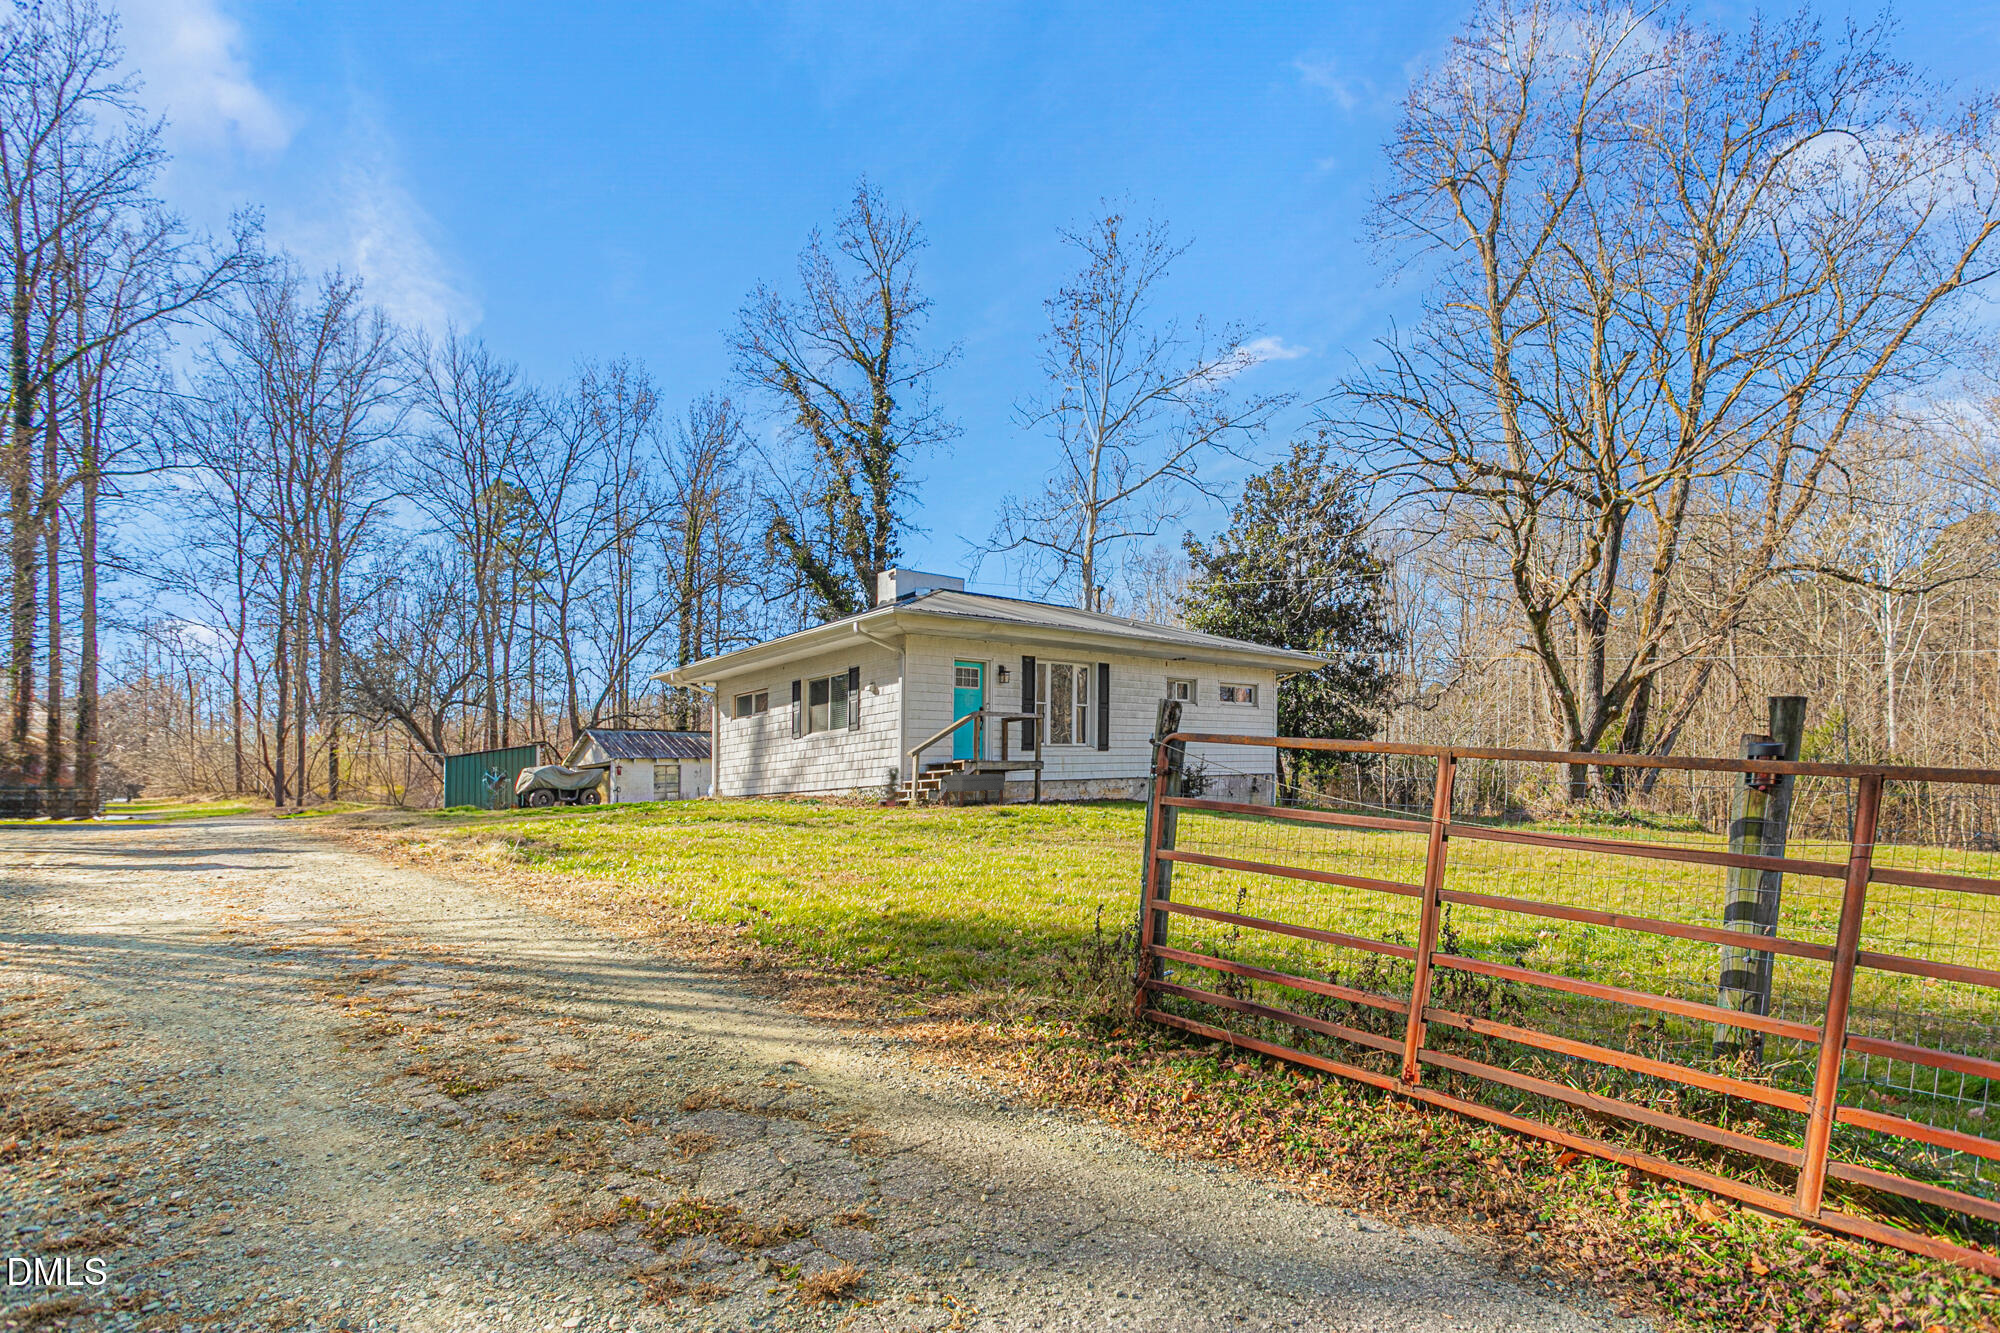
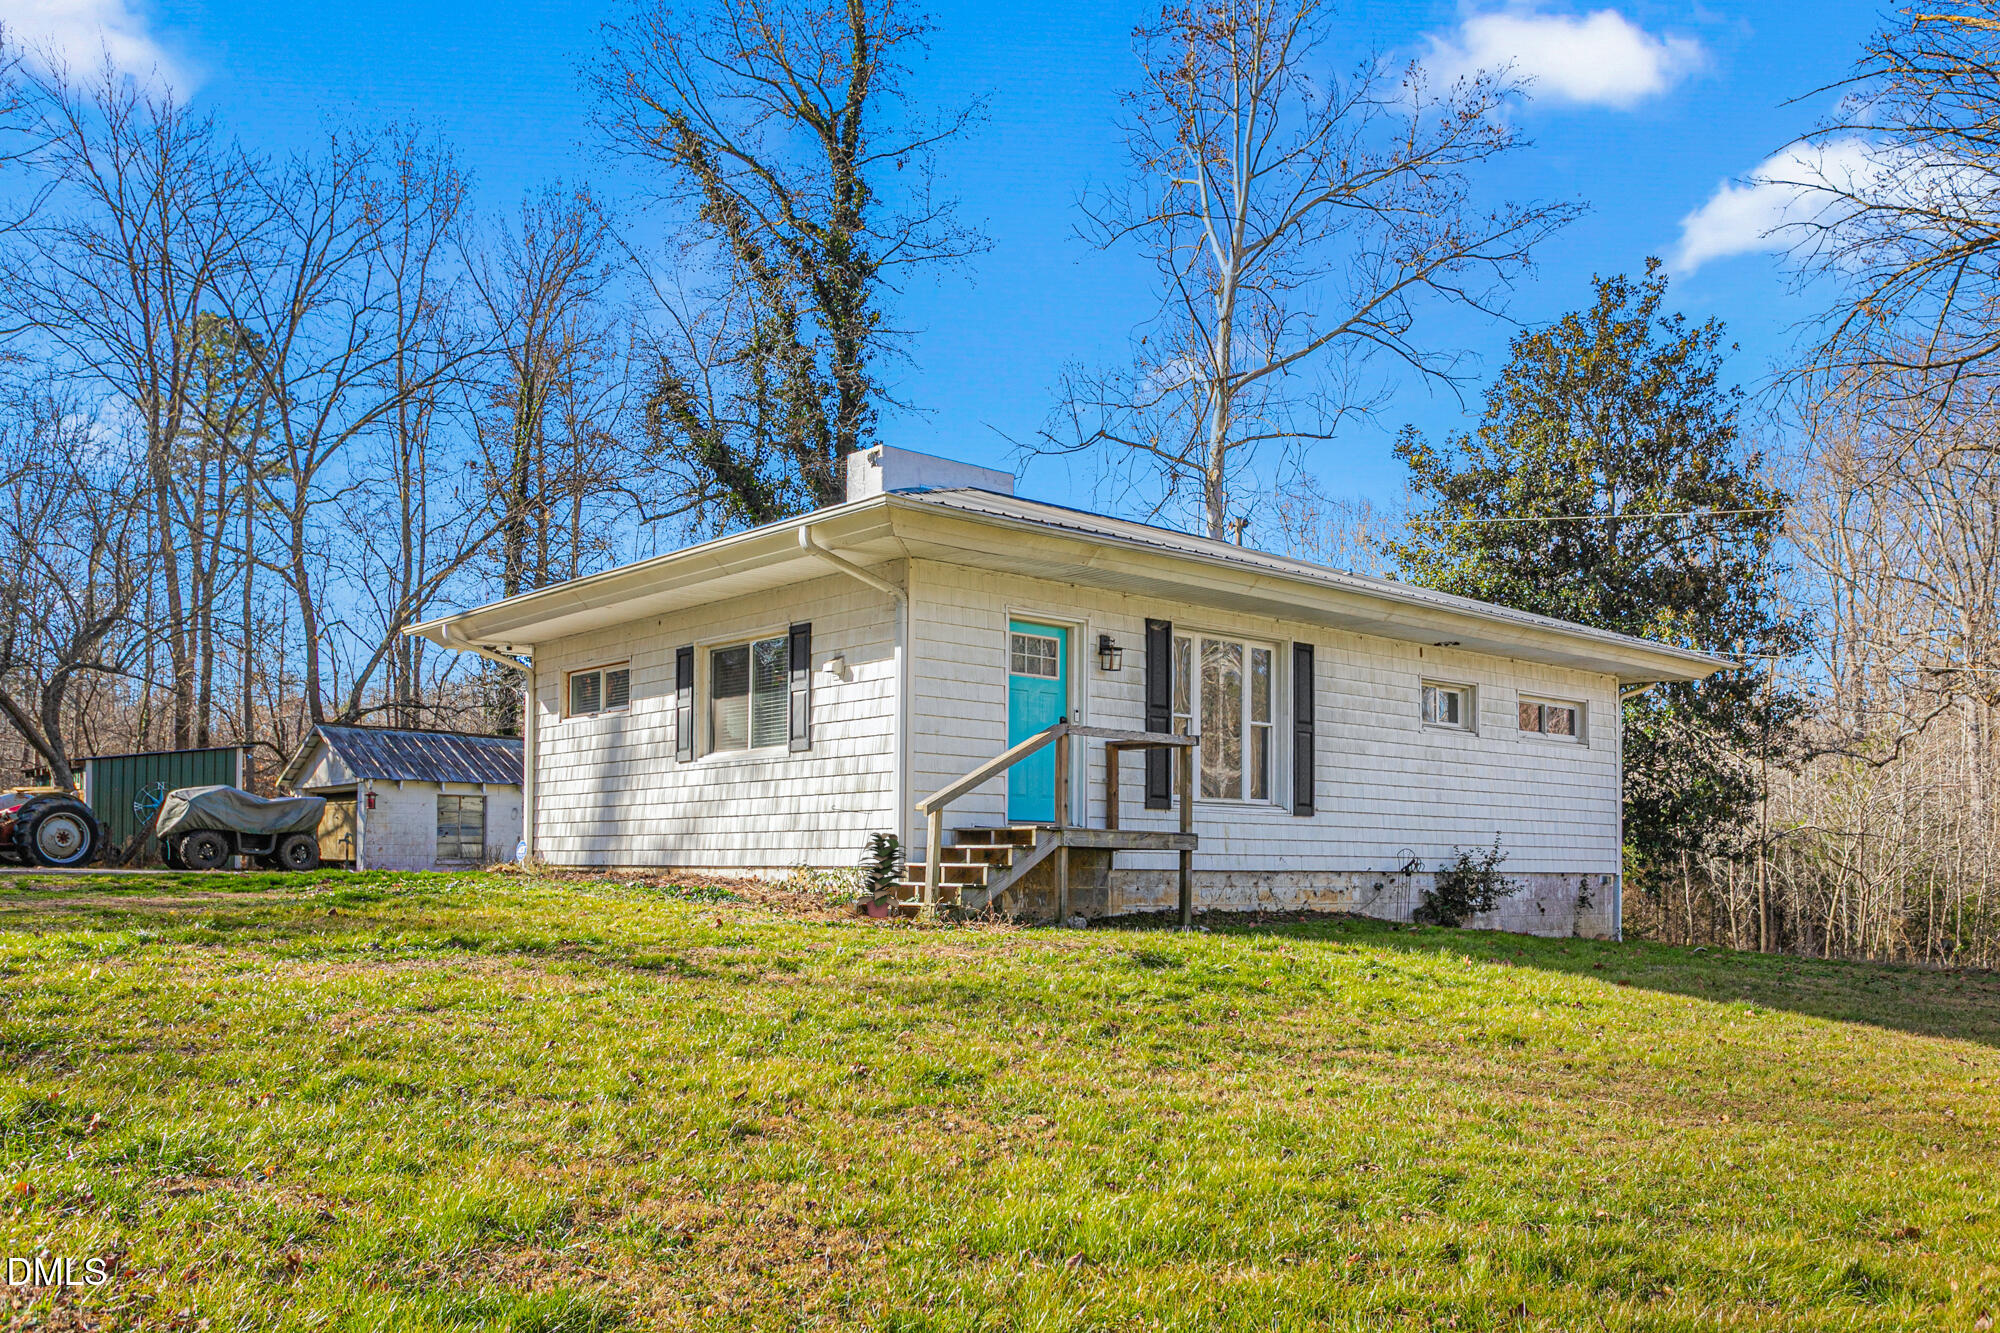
bench: present [943,774,1005,807] -> none [990,853,1114,925]

